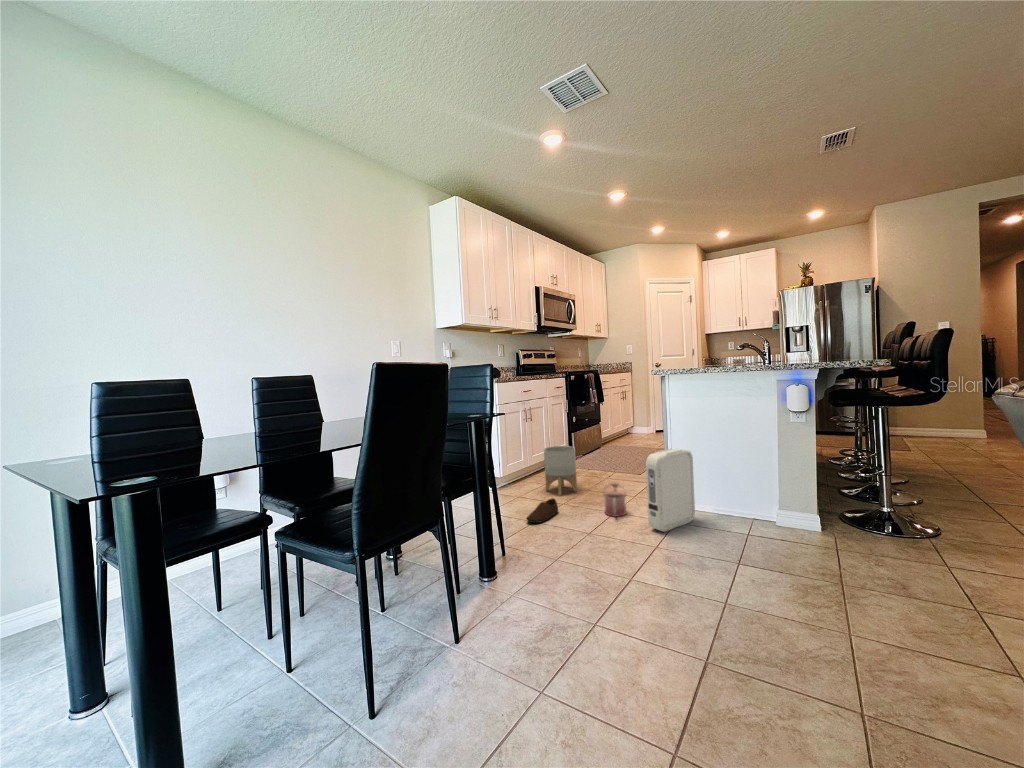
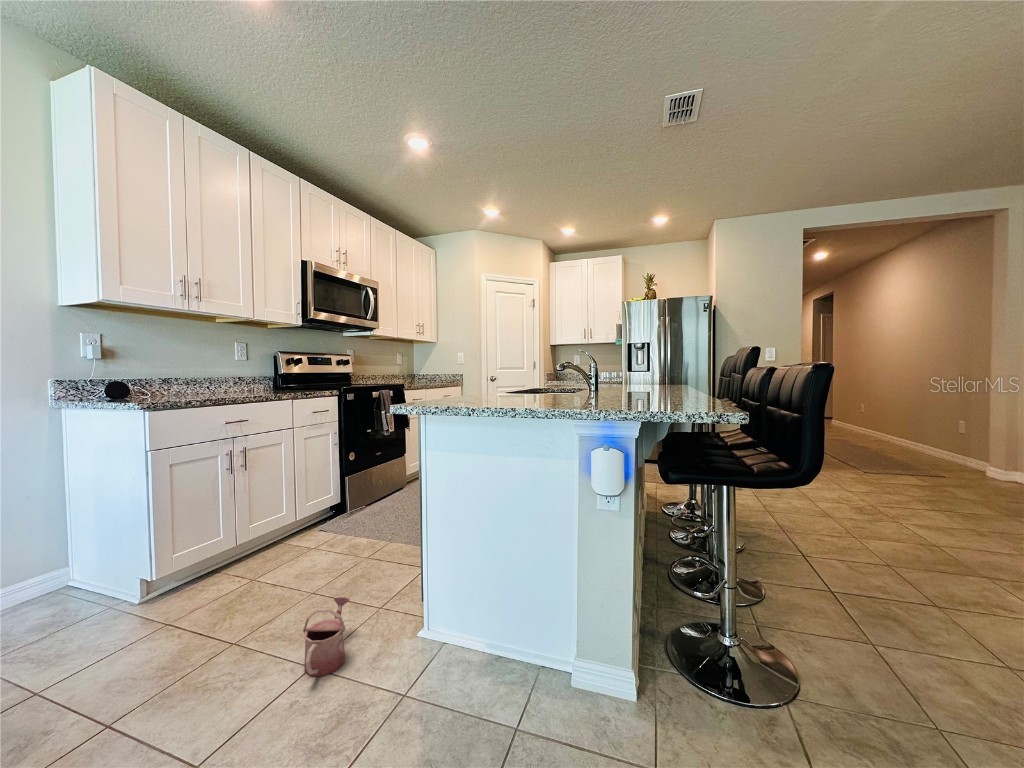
planter: present [544,446,577,496] -> none [244,517,304,612]
air purifier: present [646,448,695,532] -> none [348,548,452,729]
shoe: present [527,499,558,523] -> none [109,644,217,725]

